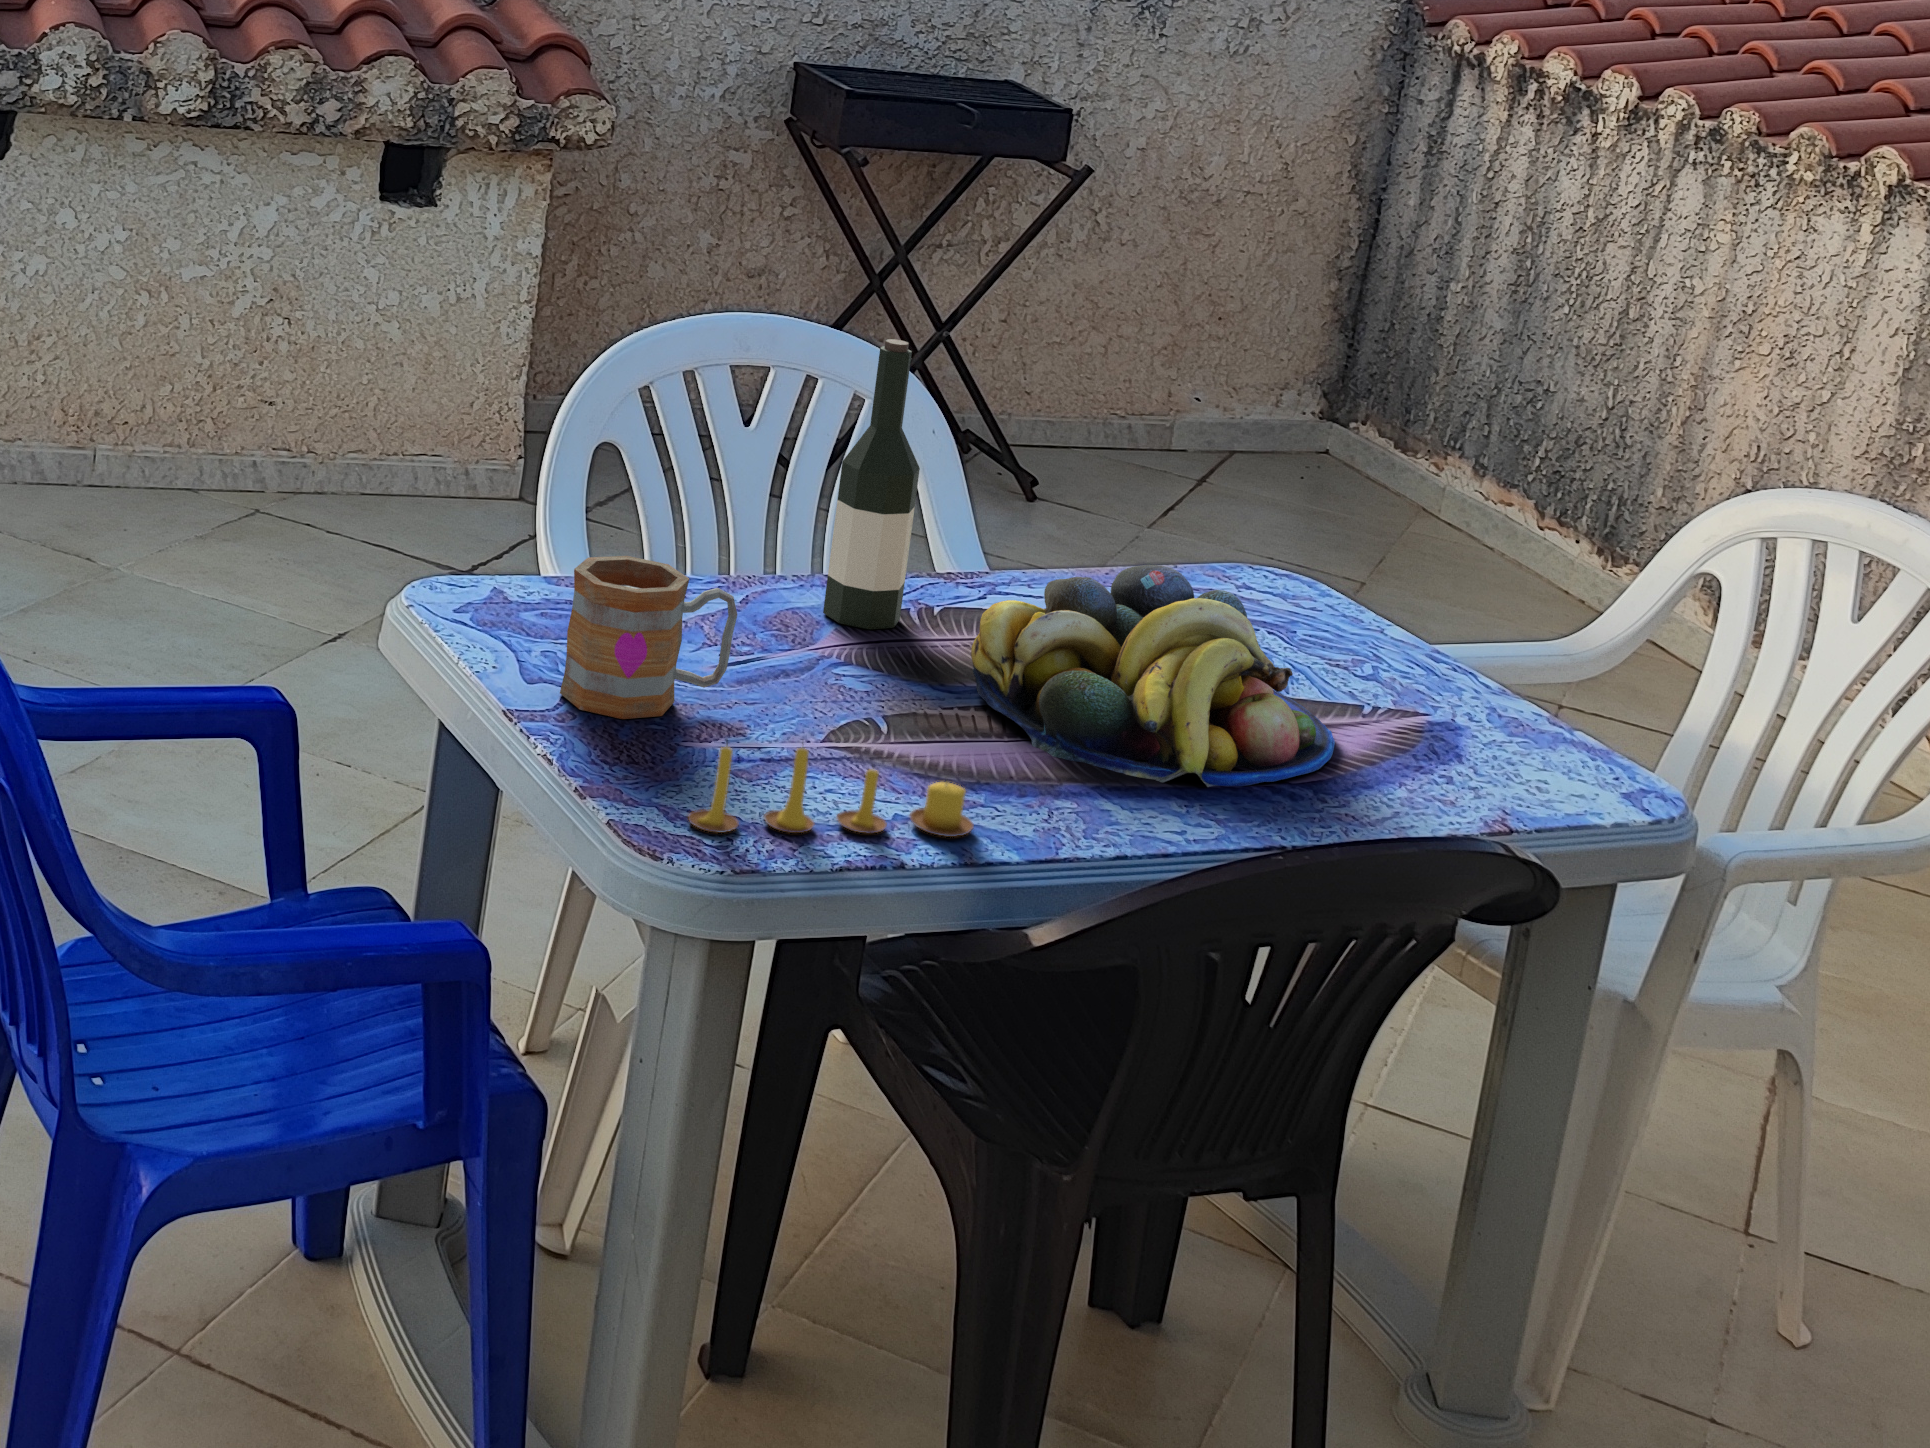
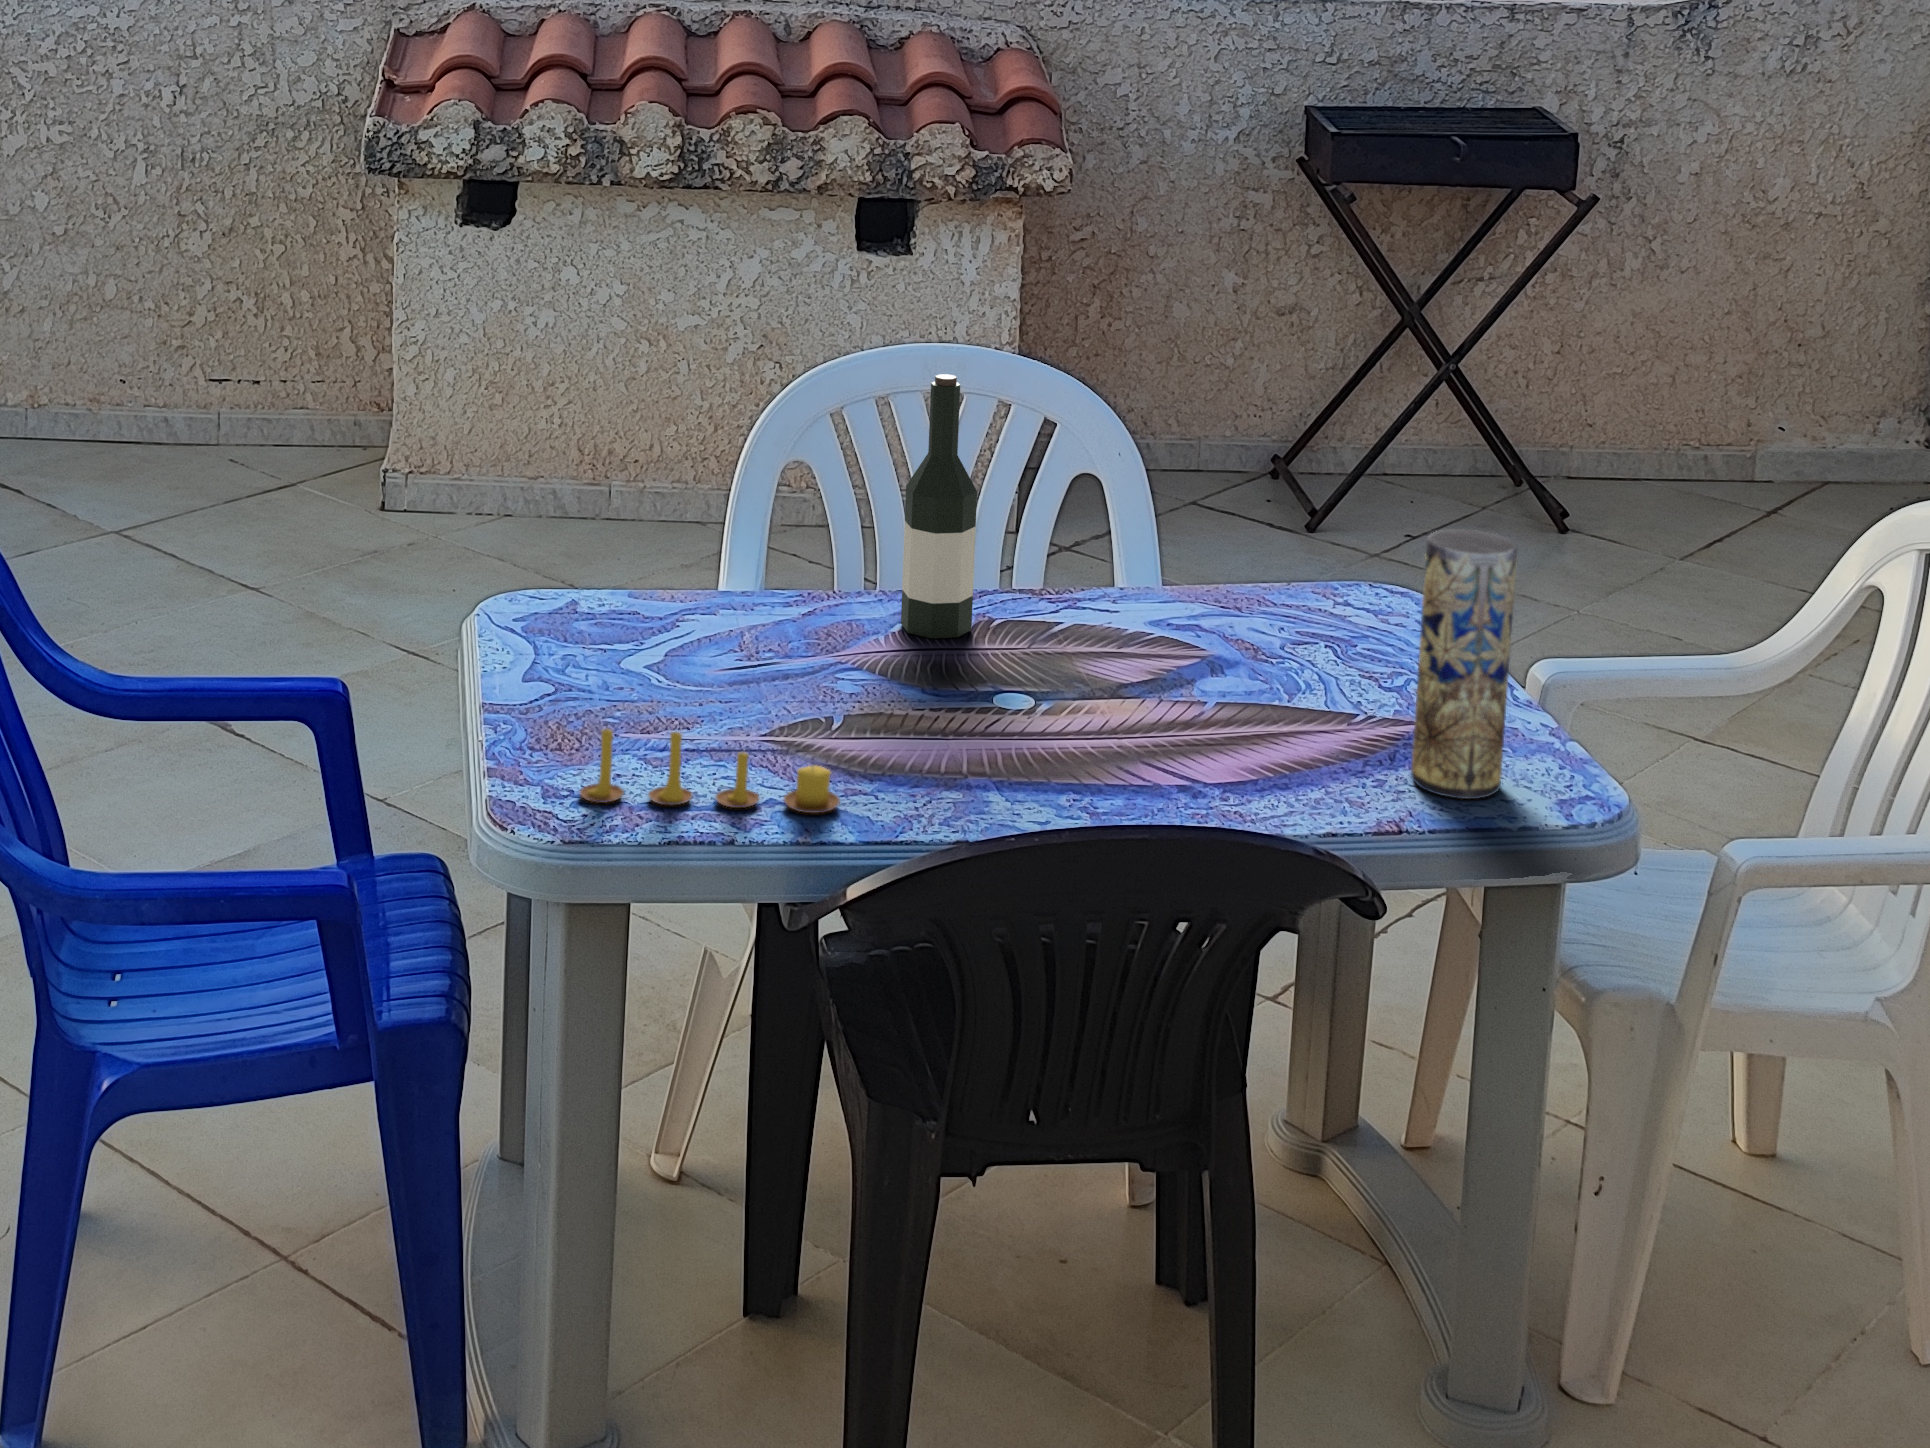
vase: none [1469,512,1607,796] -> present [1411,529,1517,799]
mug: present [560,556,737,719] -> none [576,568,721,709]
fruit bowl: present [971,565,1335,787] -> none [967,580,1297,782]

